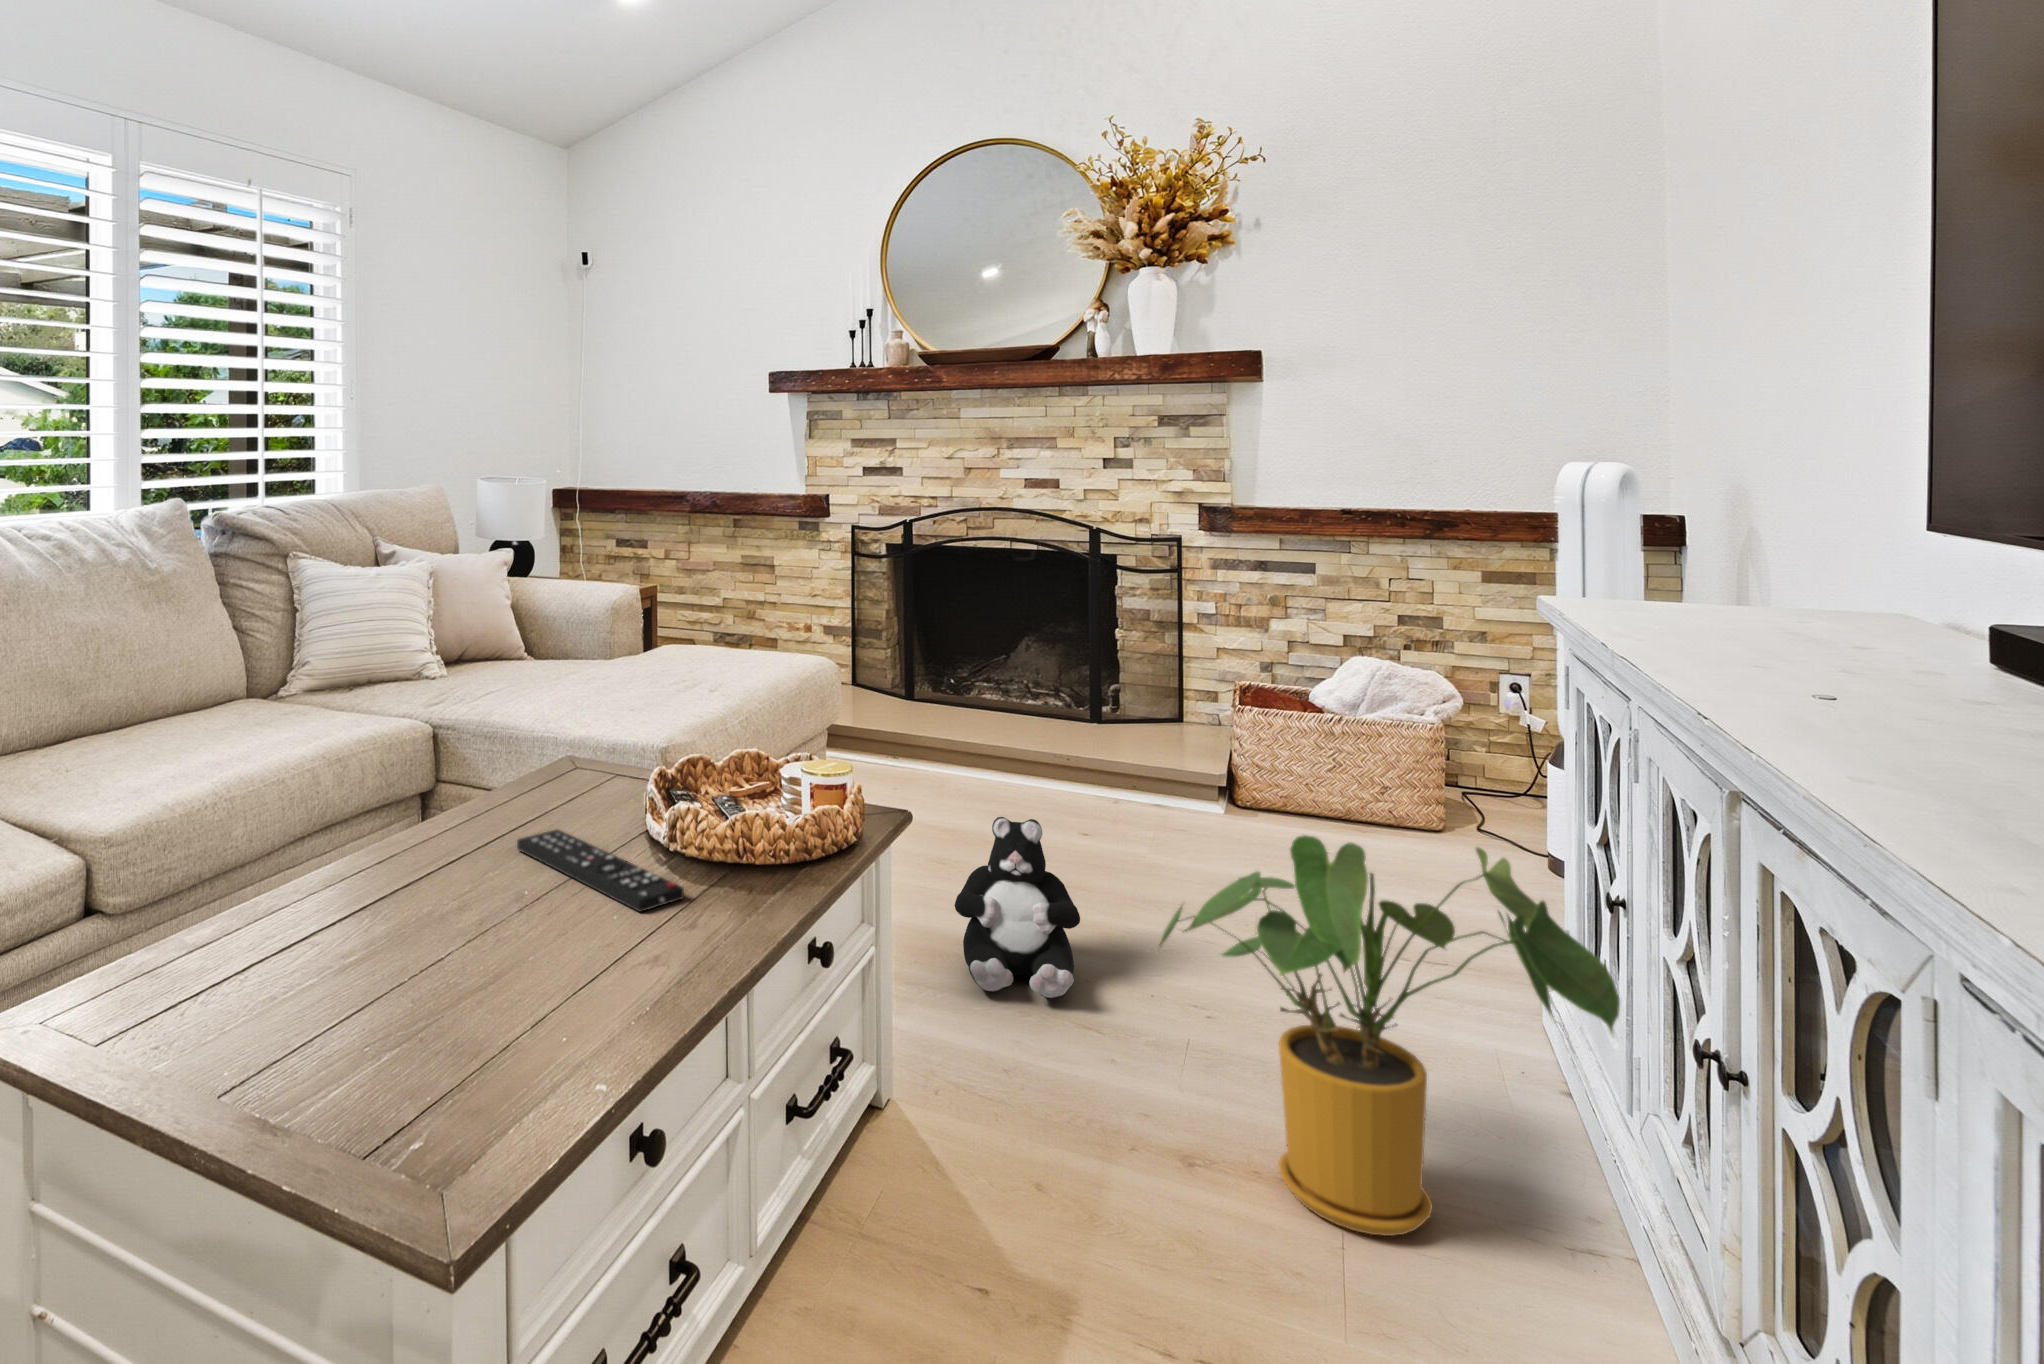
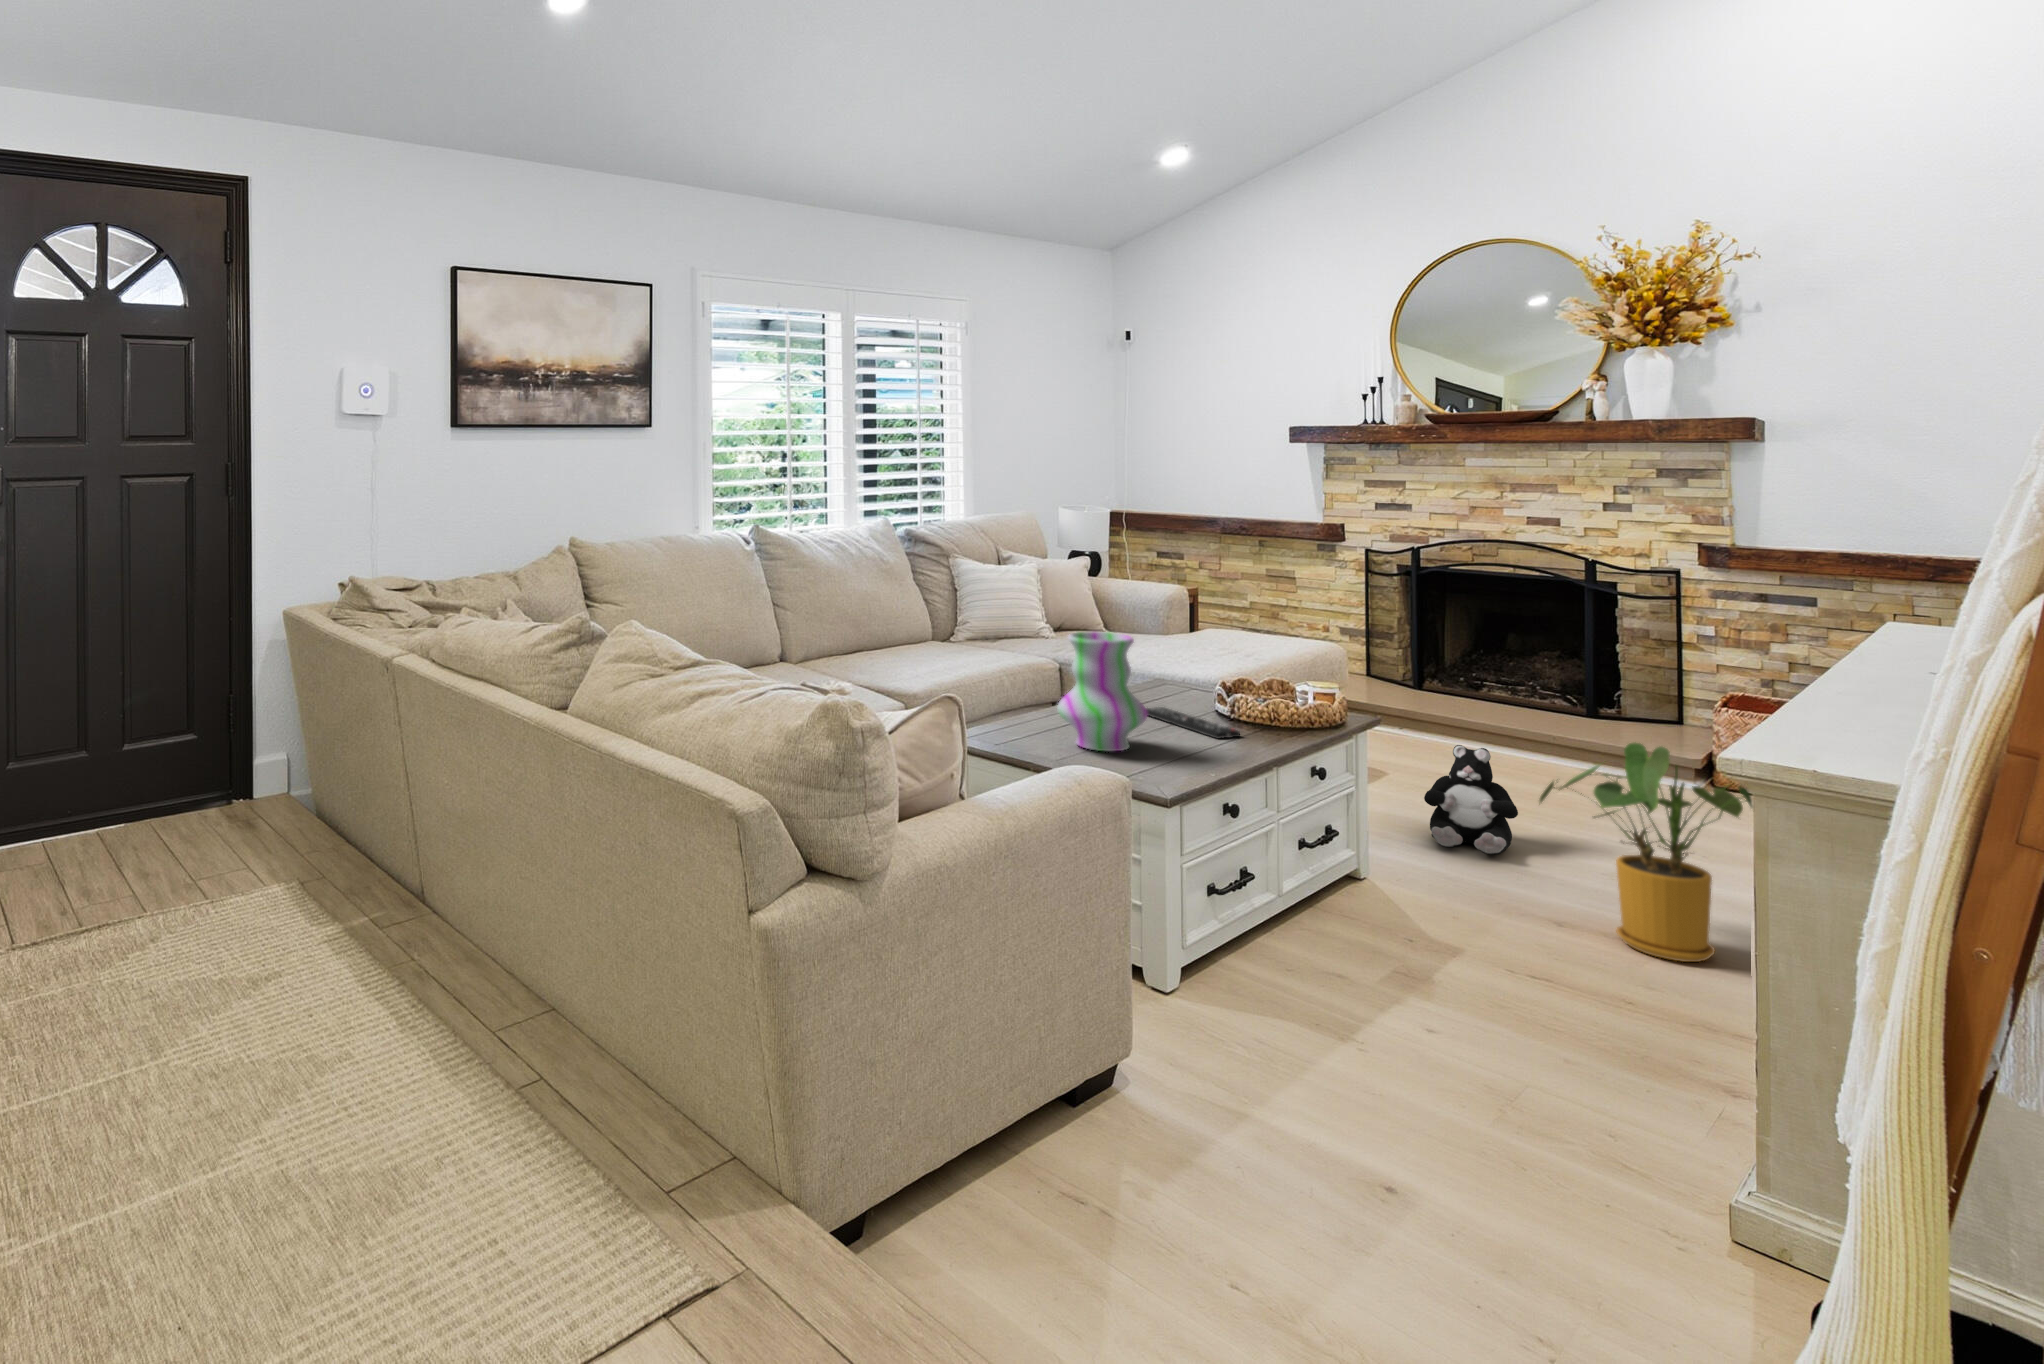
vase: none [288,712,489,1008] -> present [1057,632,1148,751]

